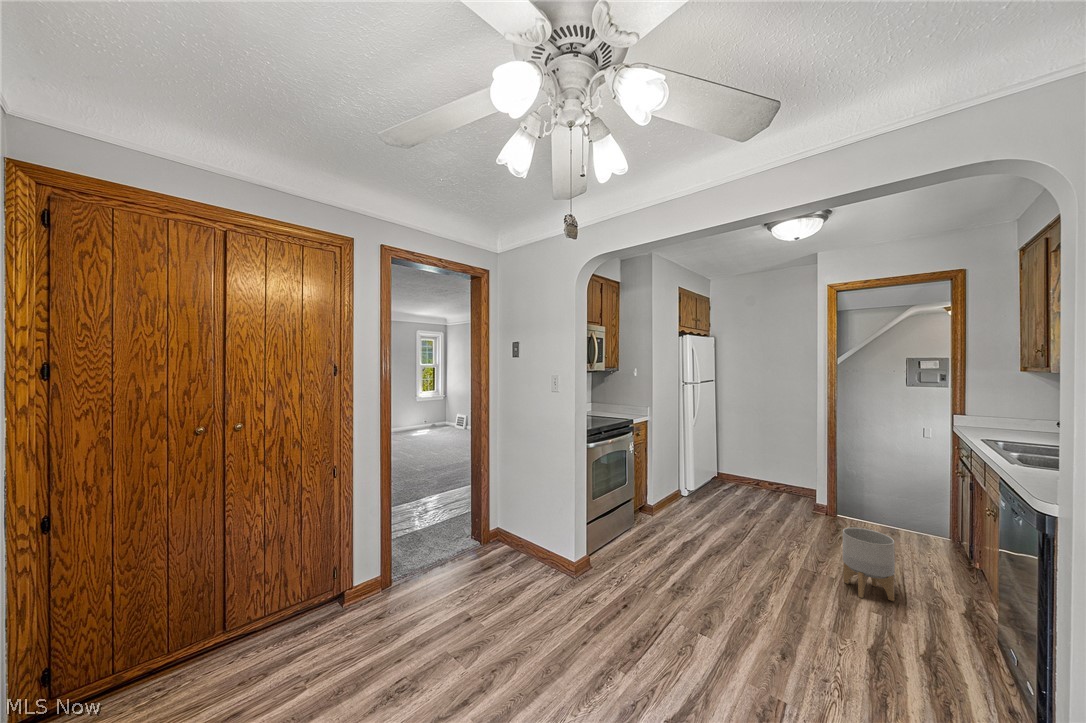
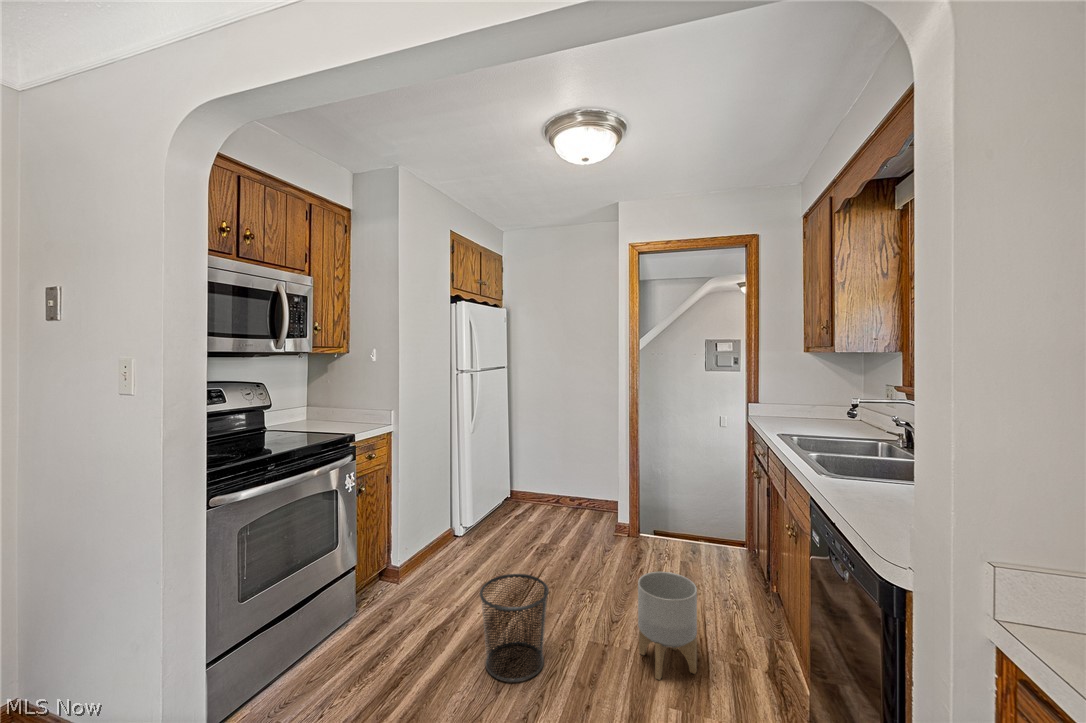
waste bin: none [723,514,772,578] -> present [480,574,549,682]

